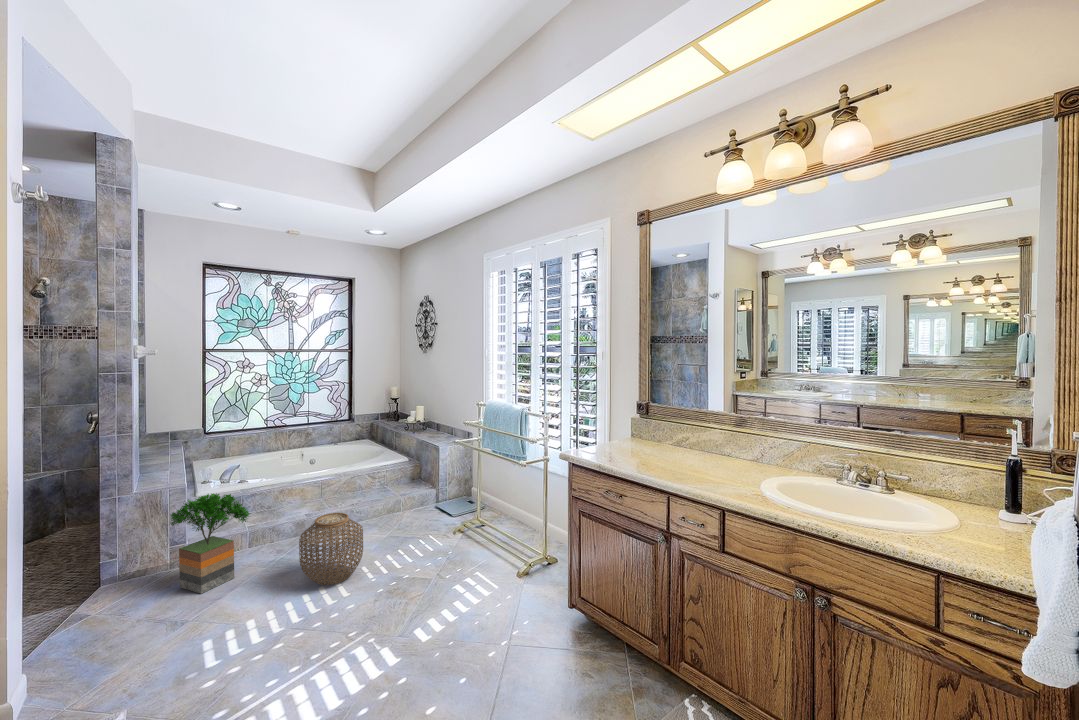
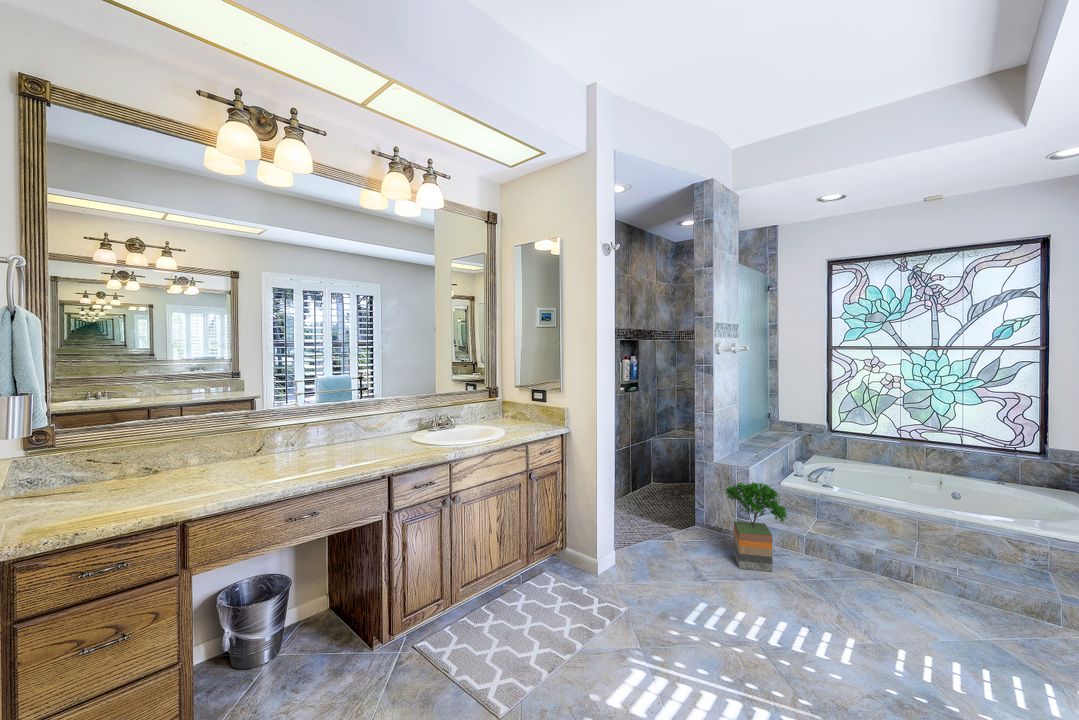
woven basket: present [299,513,363,585] -> none [809,550,899,646]

